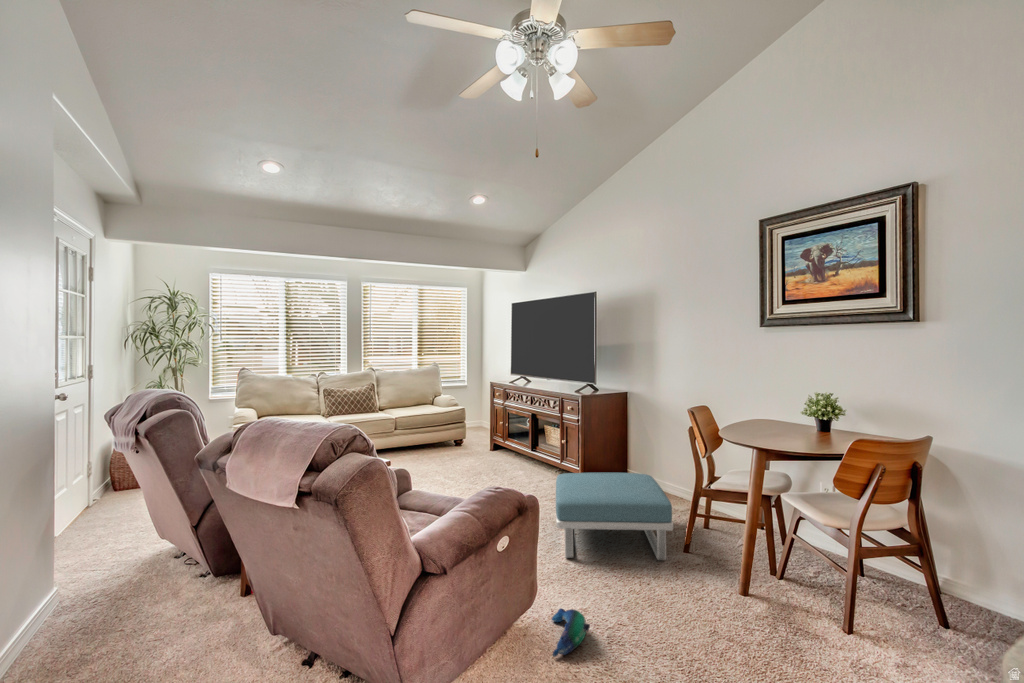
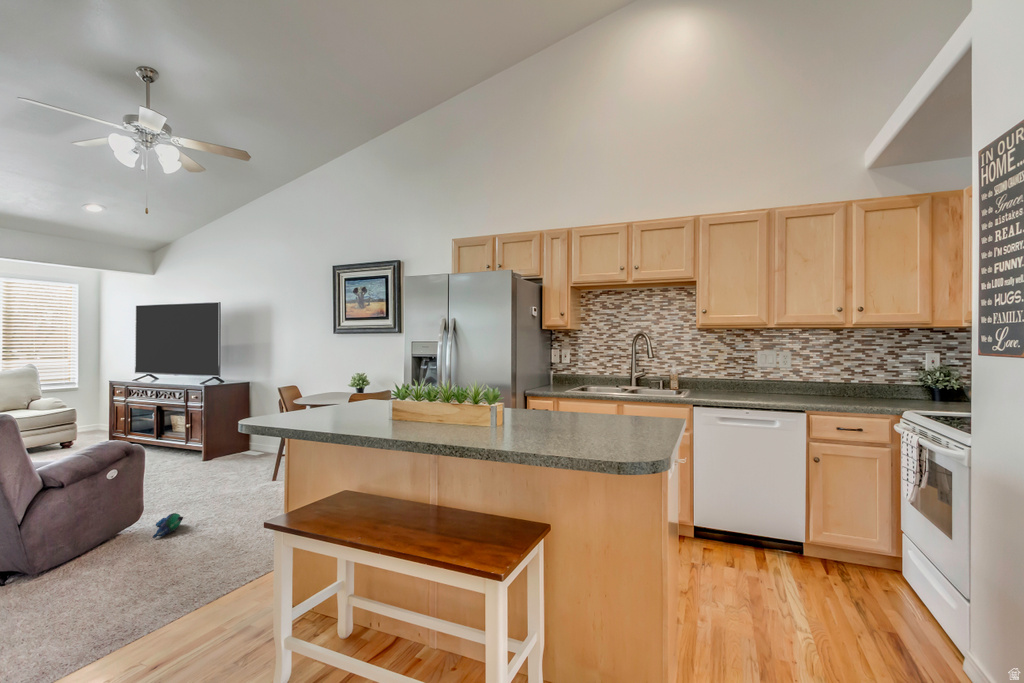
footstool: present [556,473,673,560] -> none [168,437,262,498]

